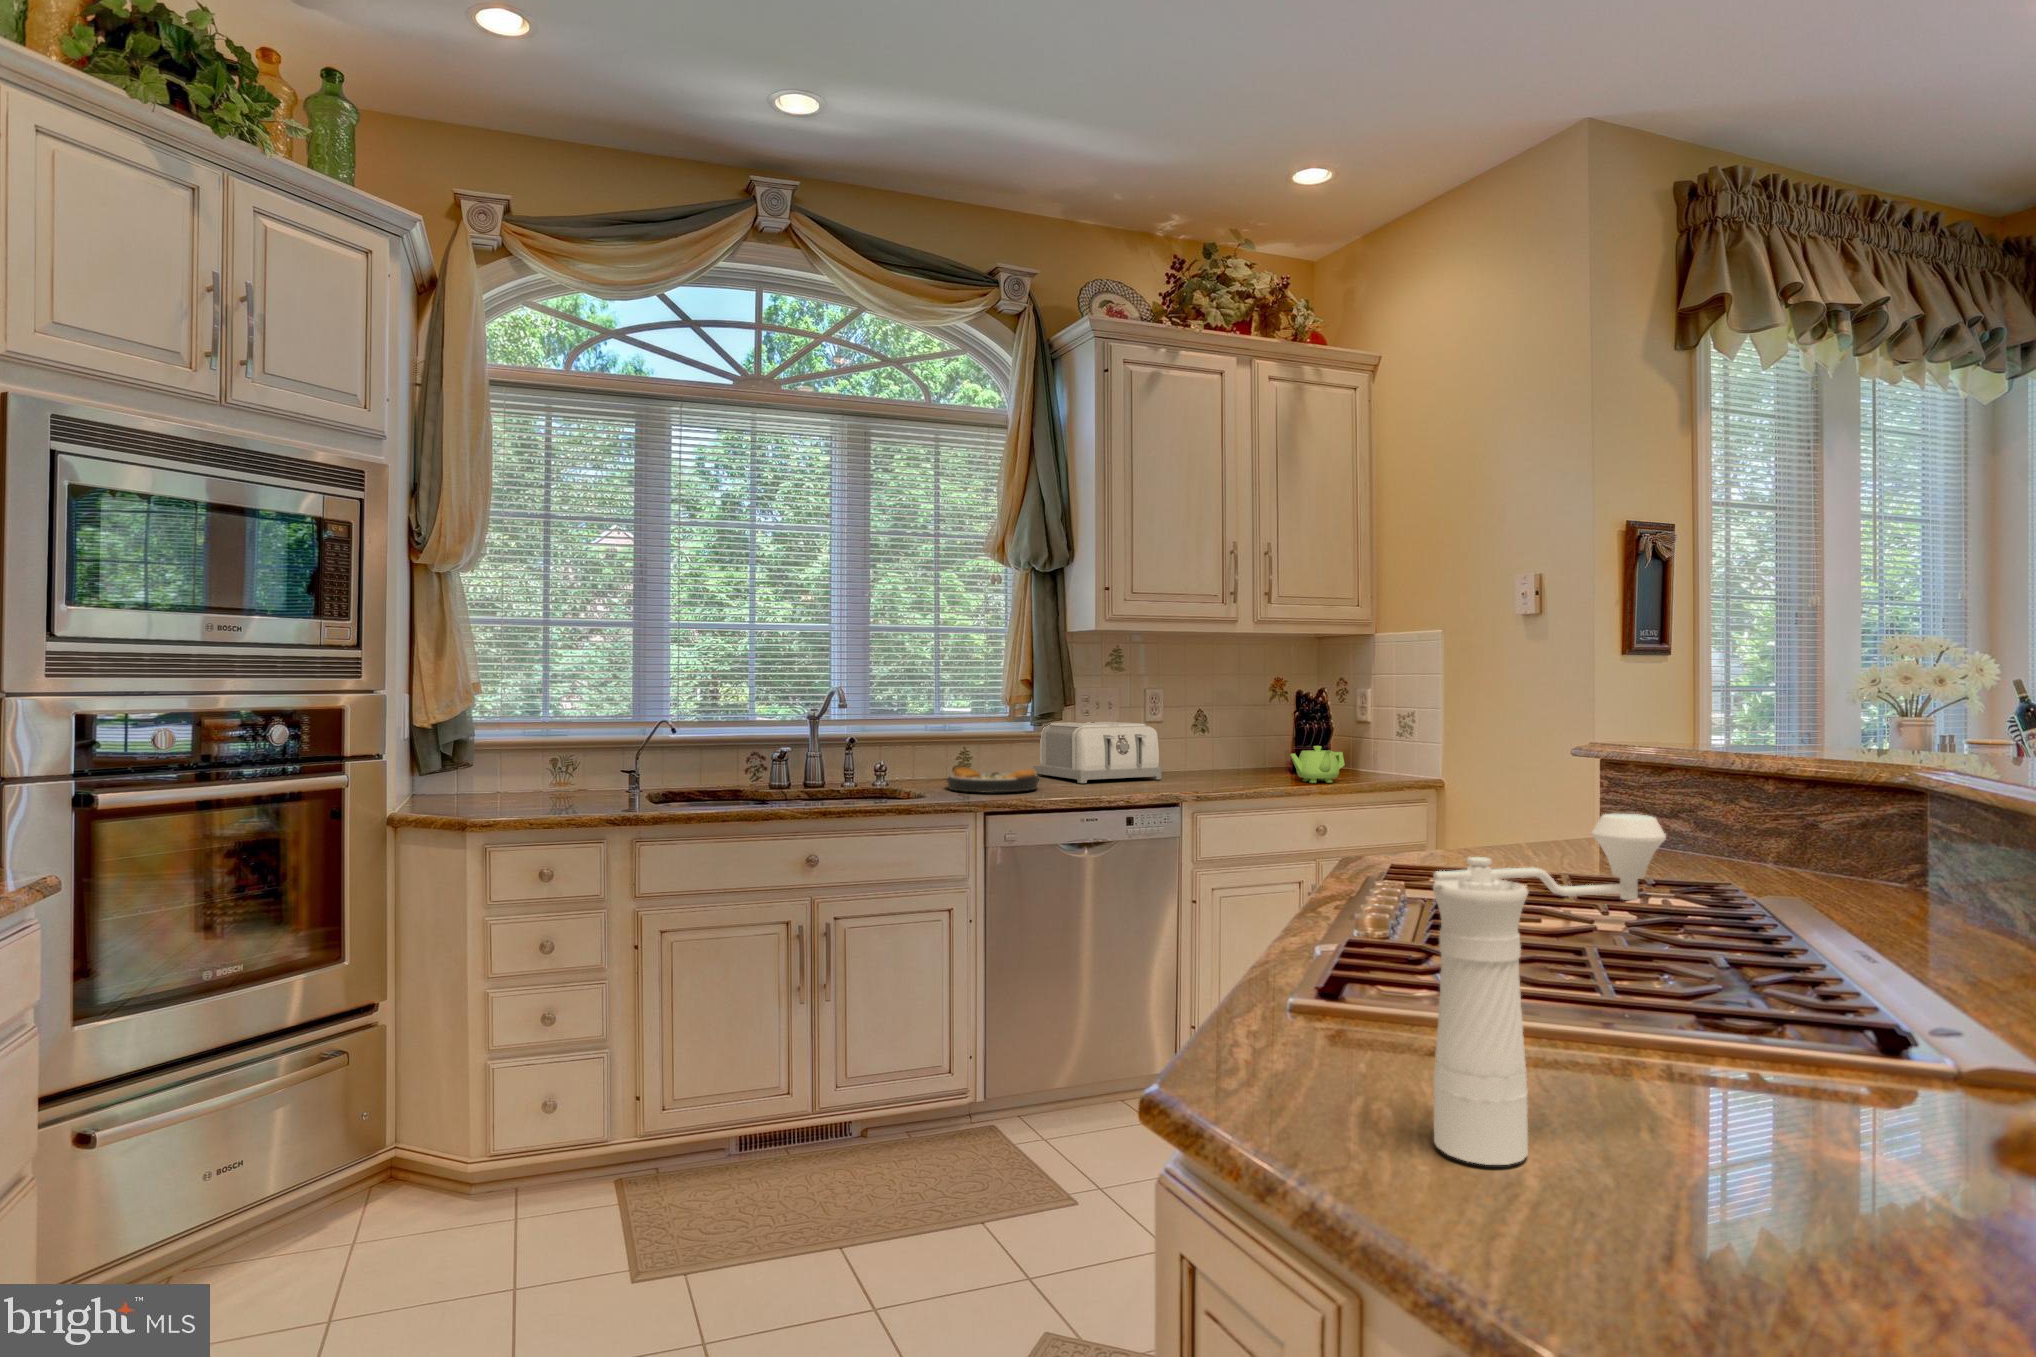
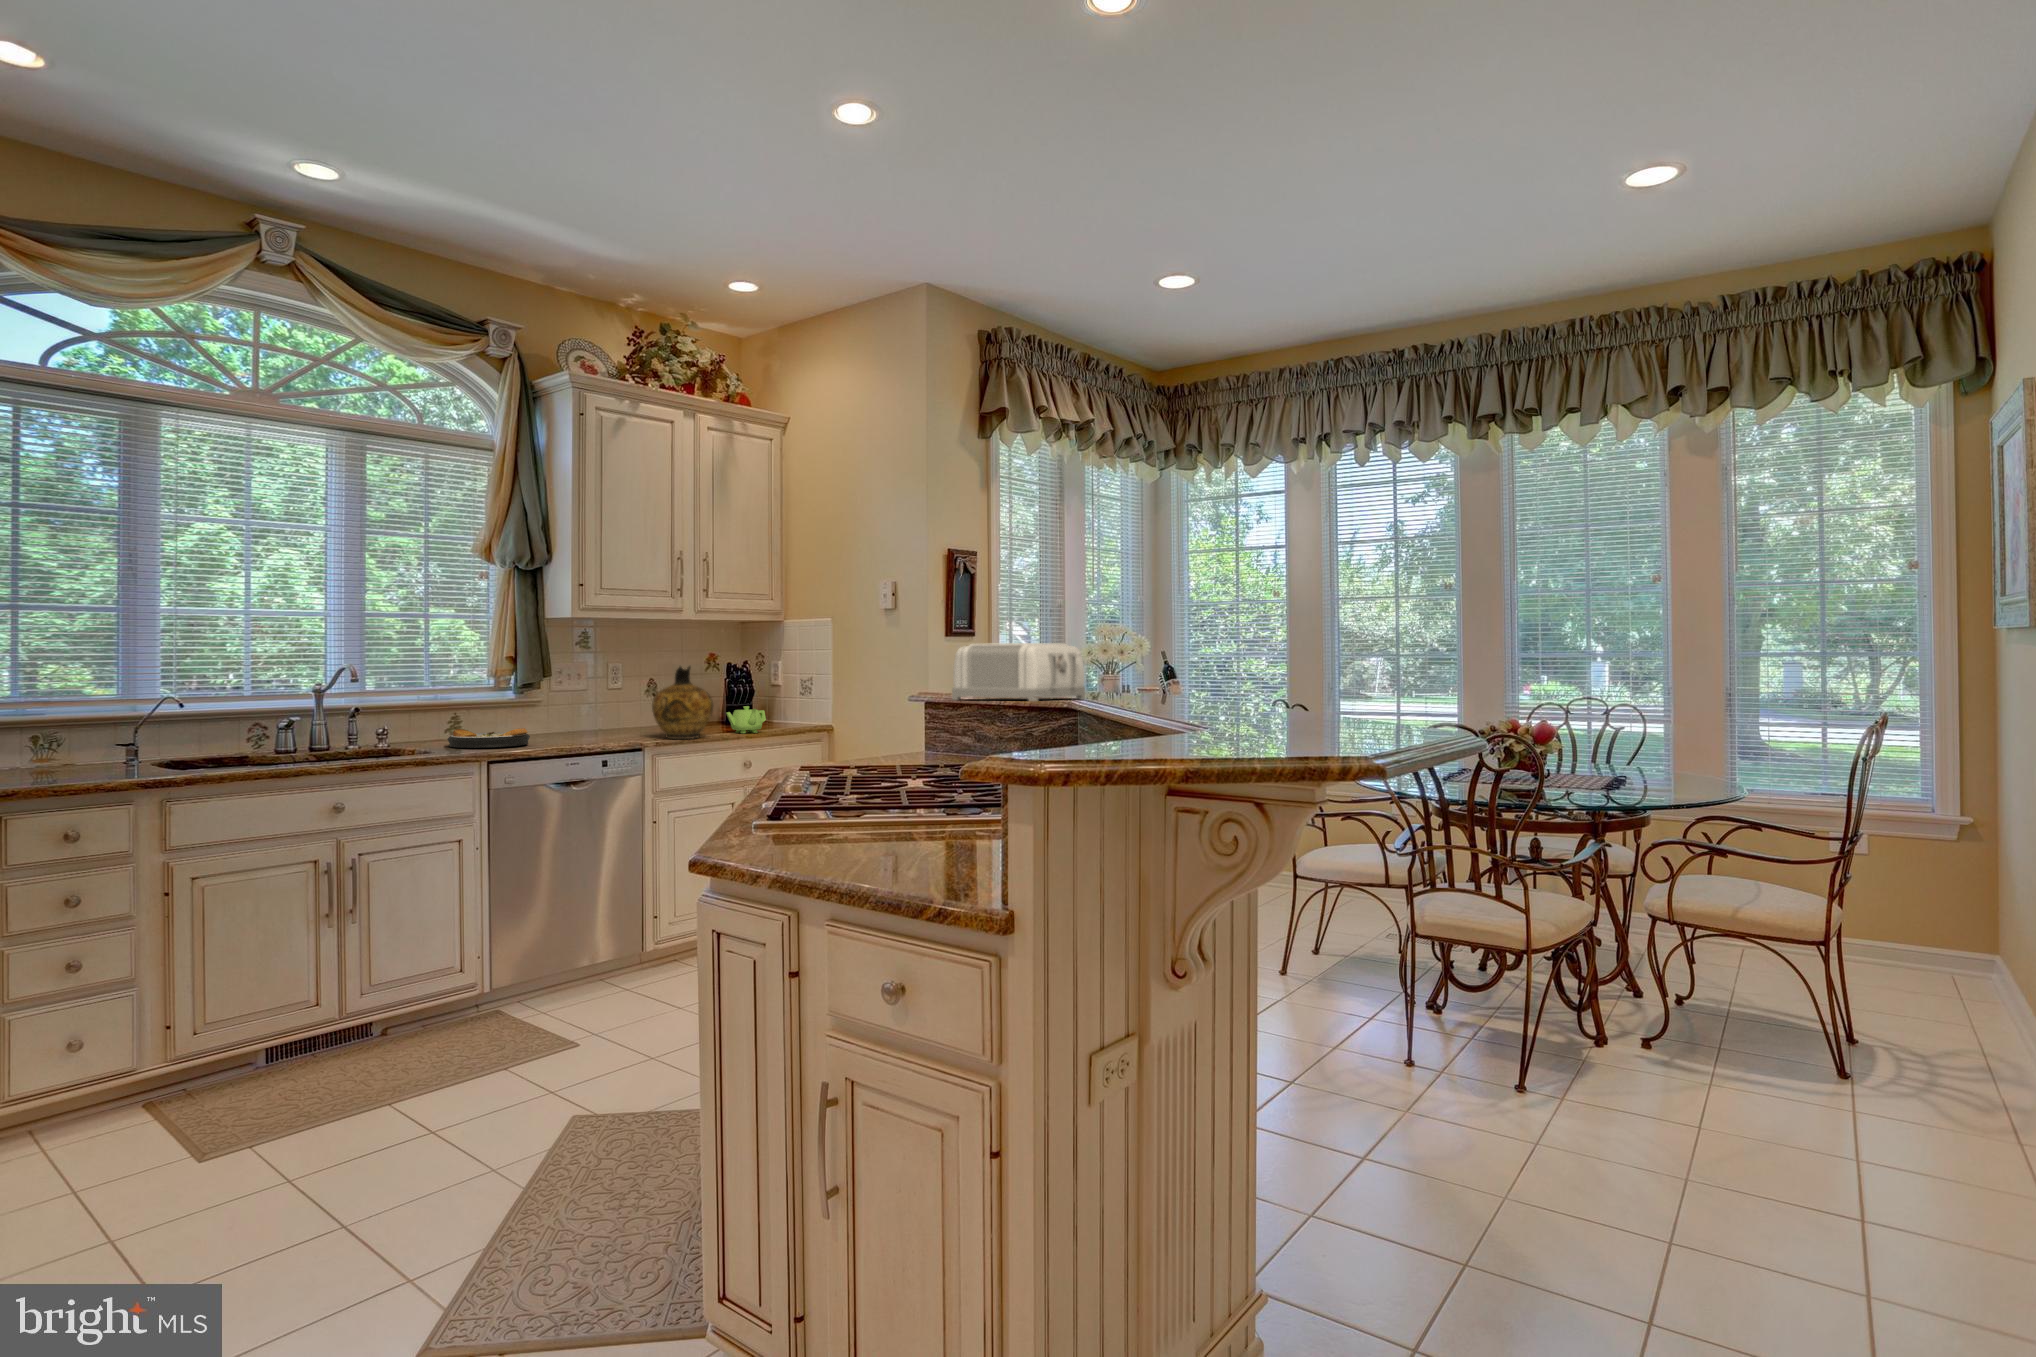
ceramic jug: none [1191,691,1271,789] -> present [652,666,713,739]
toaster: present [1033,722,1162,783] -> present [952,643,1085,701]
pepper mill: present [1433,814,1666,1165] -> none [820,705,902,832]

